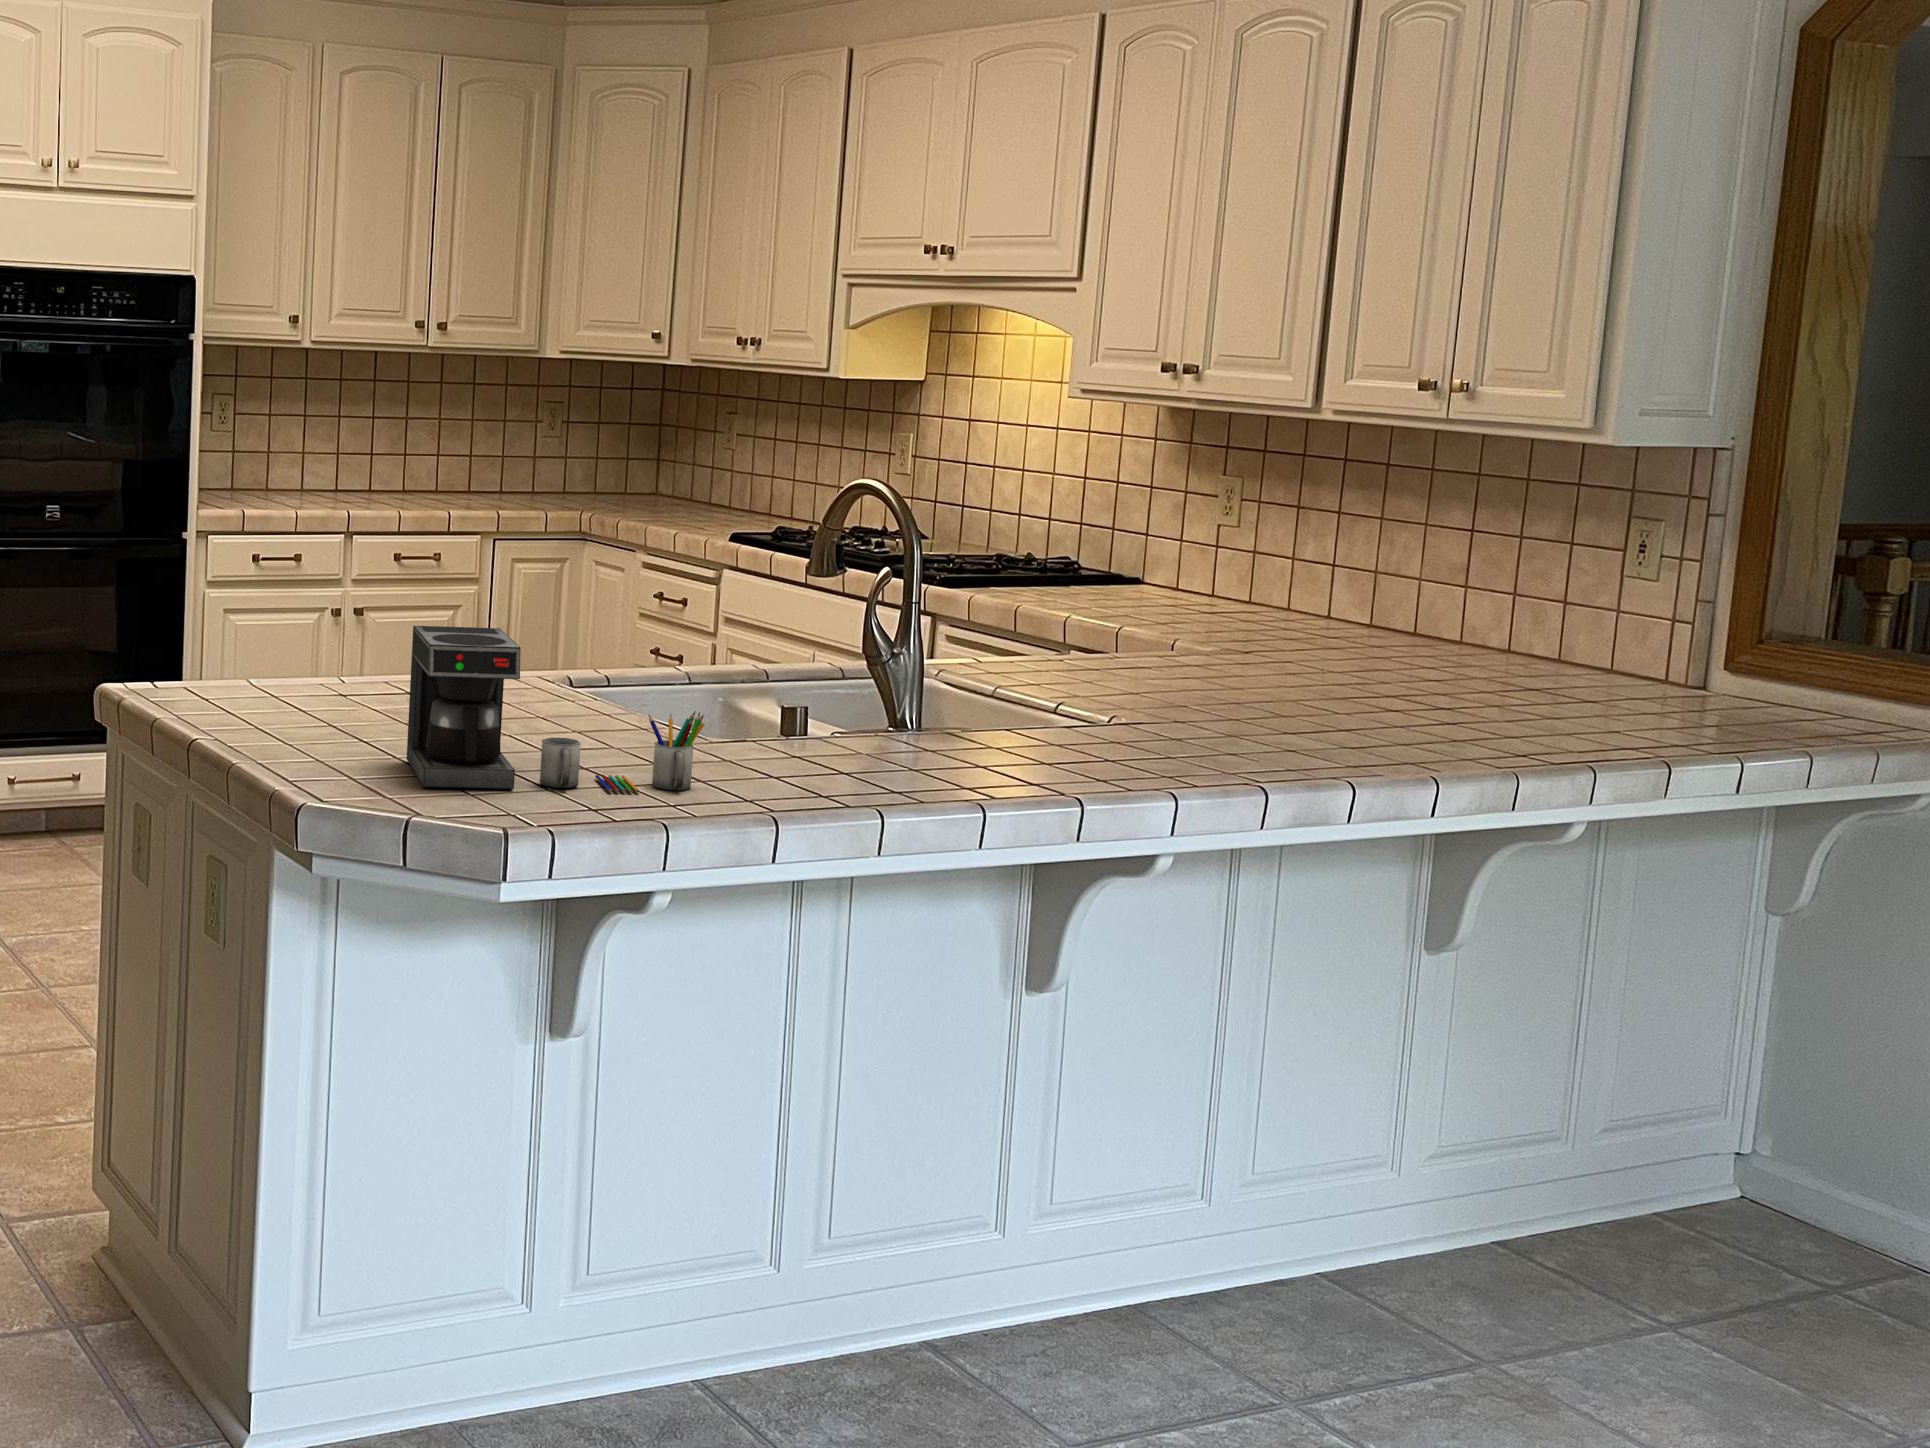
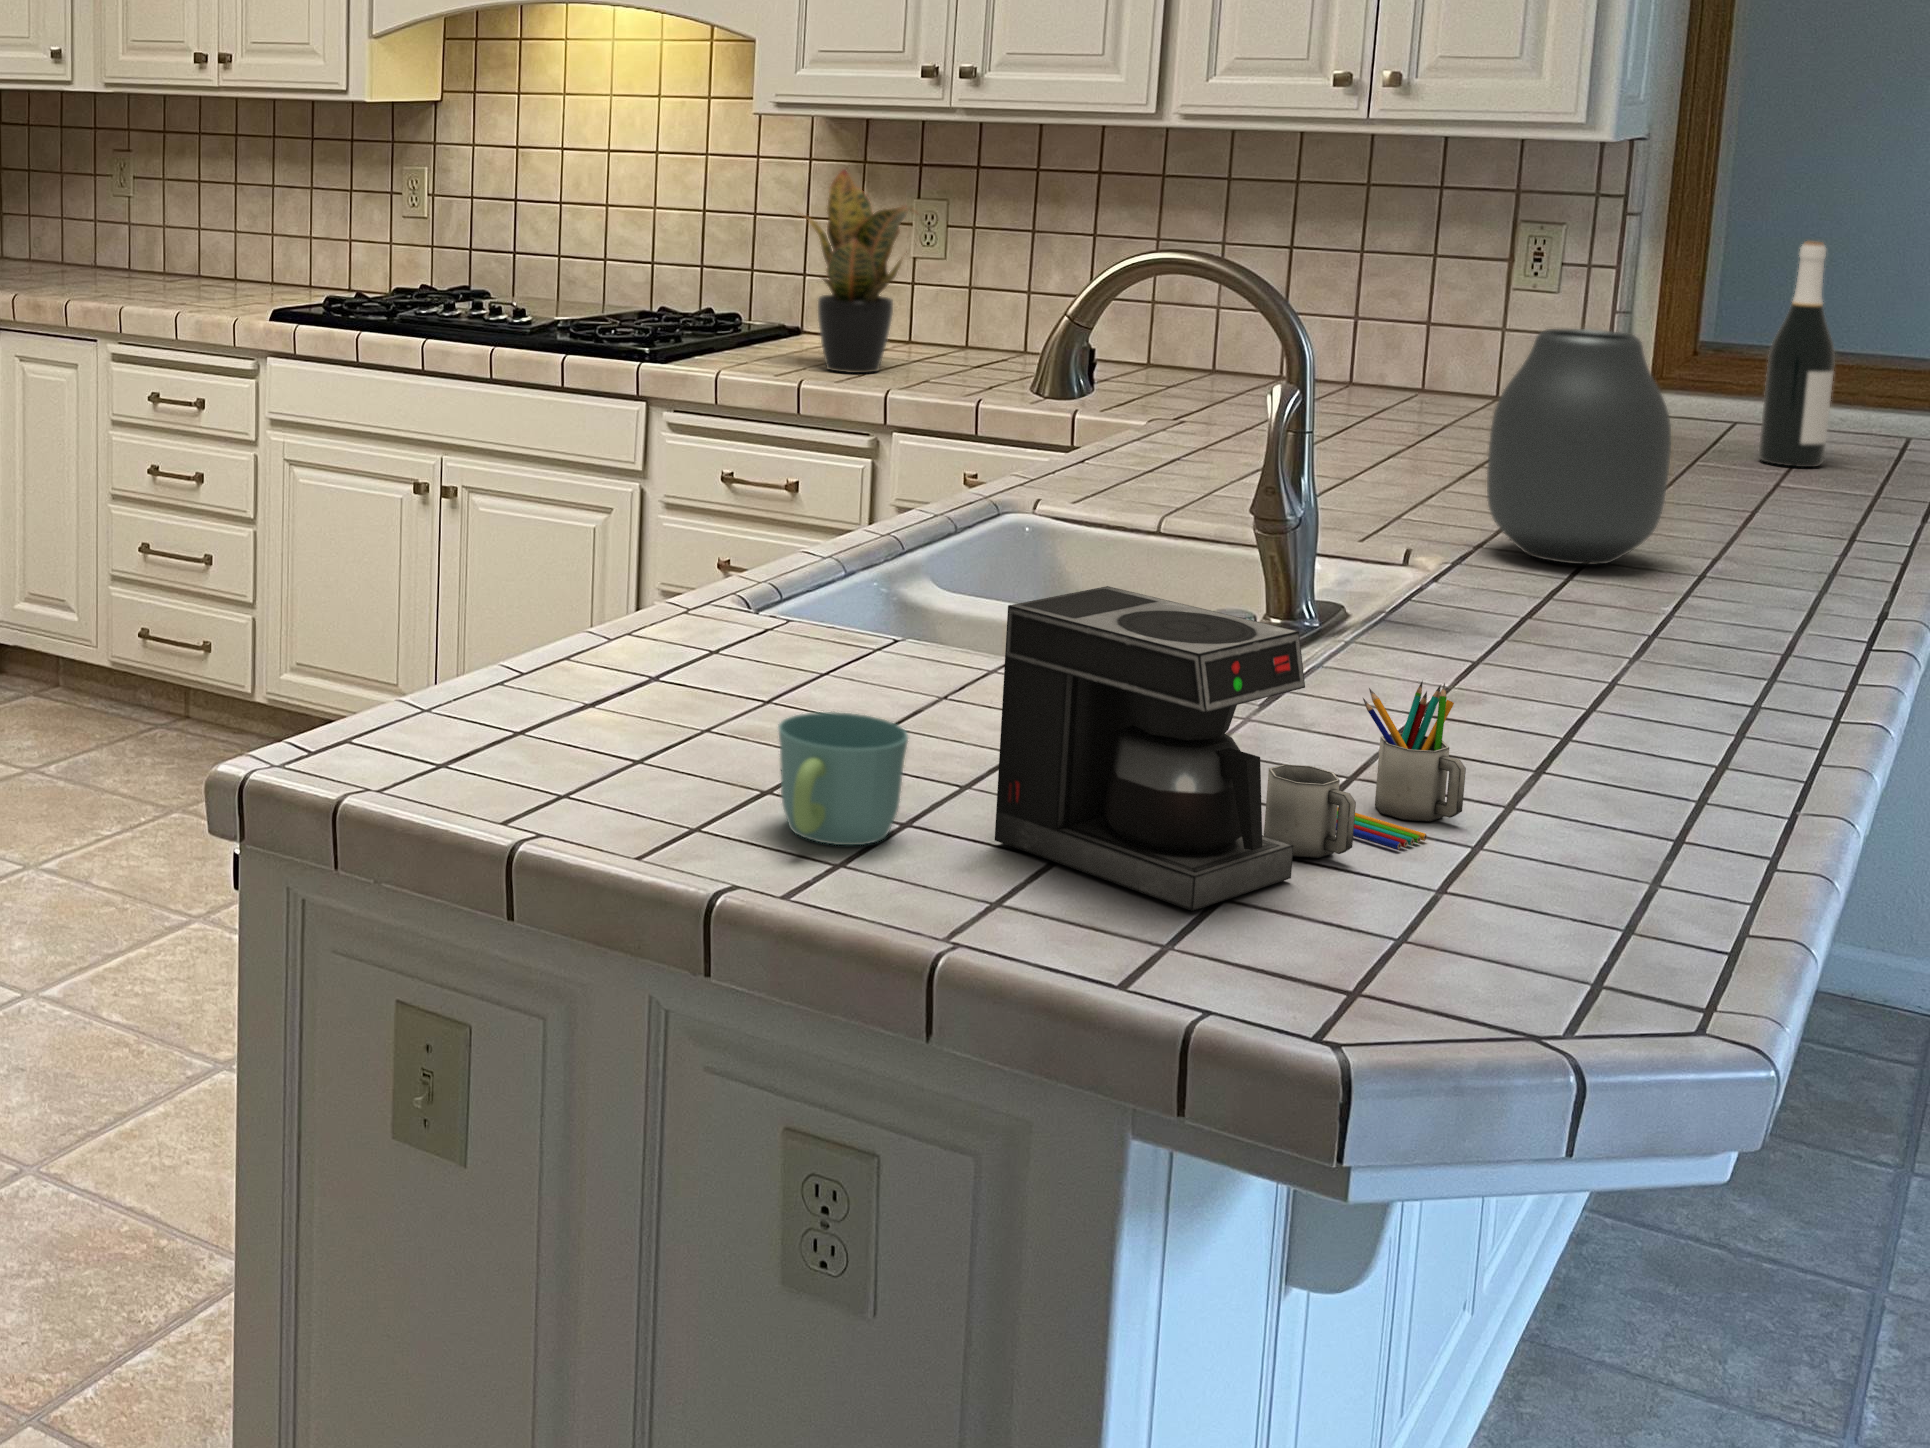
potted plant: none [1044,436,1158,609] -> present [805,170,916,373]
wine bottle: none [1691,537,1759,734] -> present [1758,241,1835,467]
vase: none [1188,563,1322,743] -> present [1487,329,1671,565]
mug: none [294,684,383,752] -> present [778,712,908,845]

